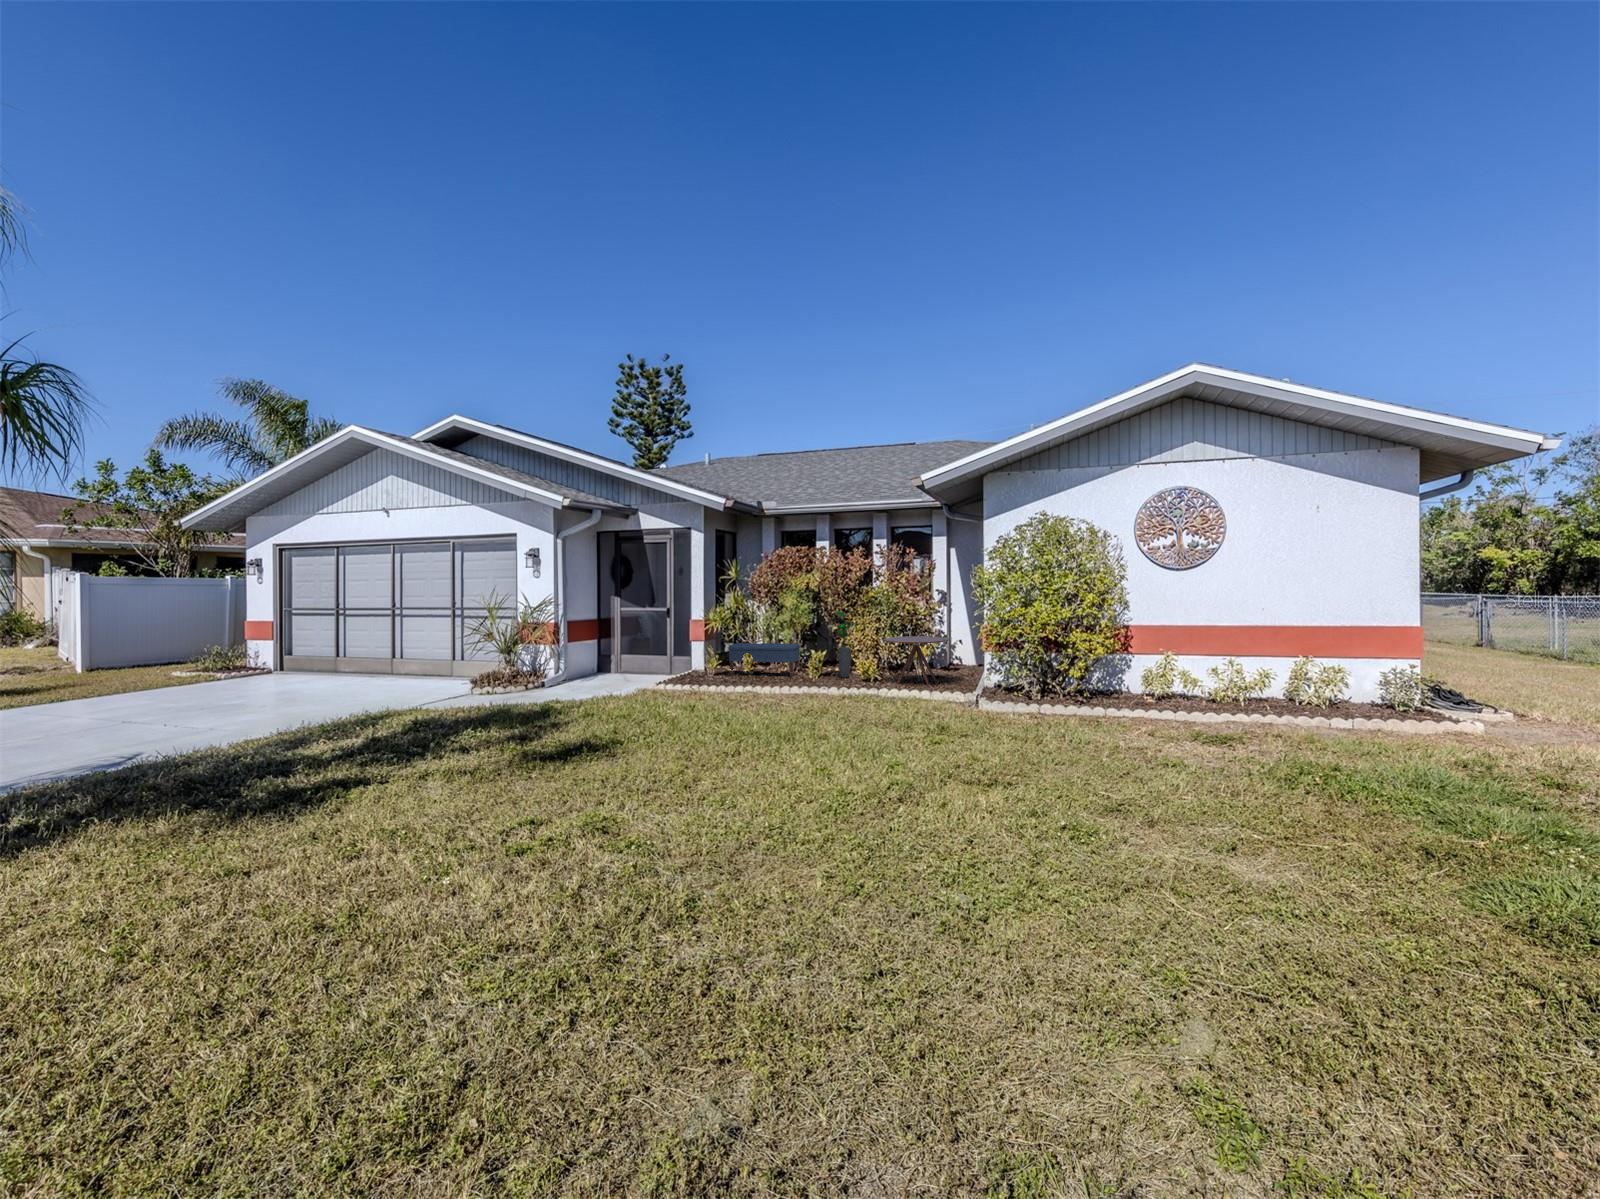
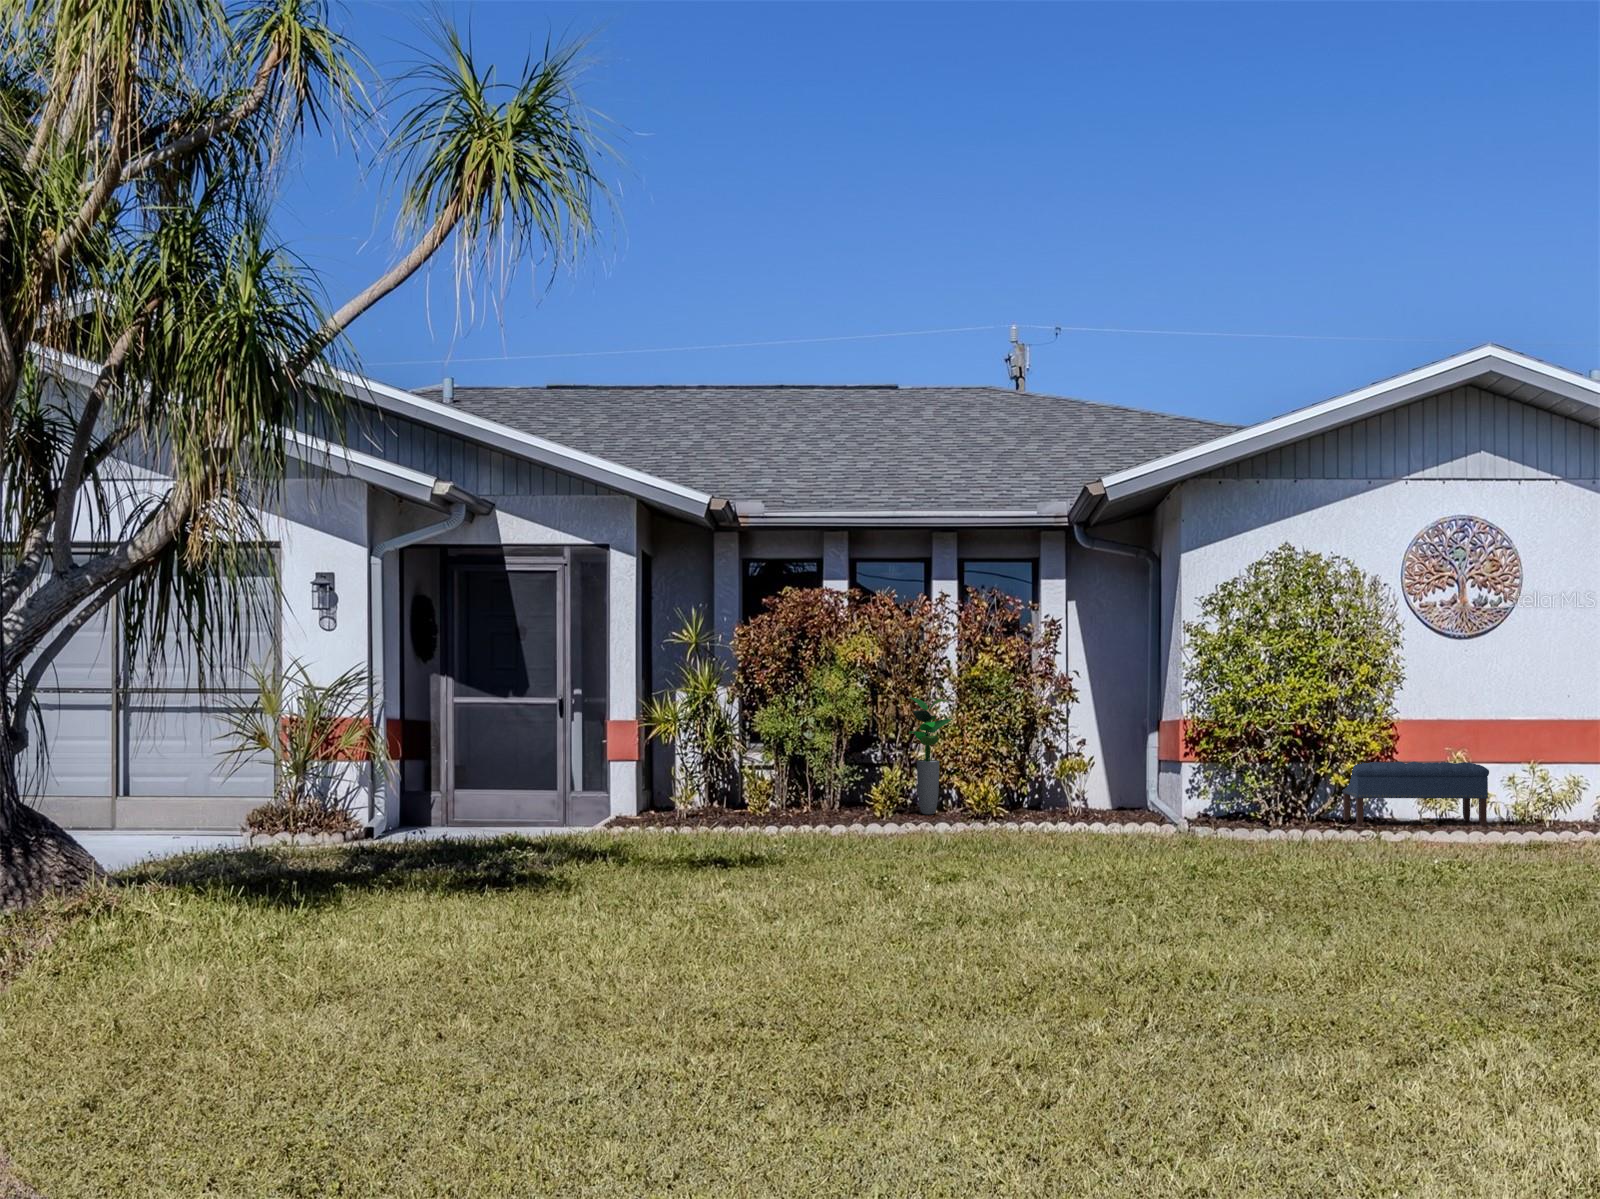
round table: present [884,636,949,685] -> none [1009,741,1118,822]
bench: present [728,643,800,677] -> present [1342,762,1489,827]

